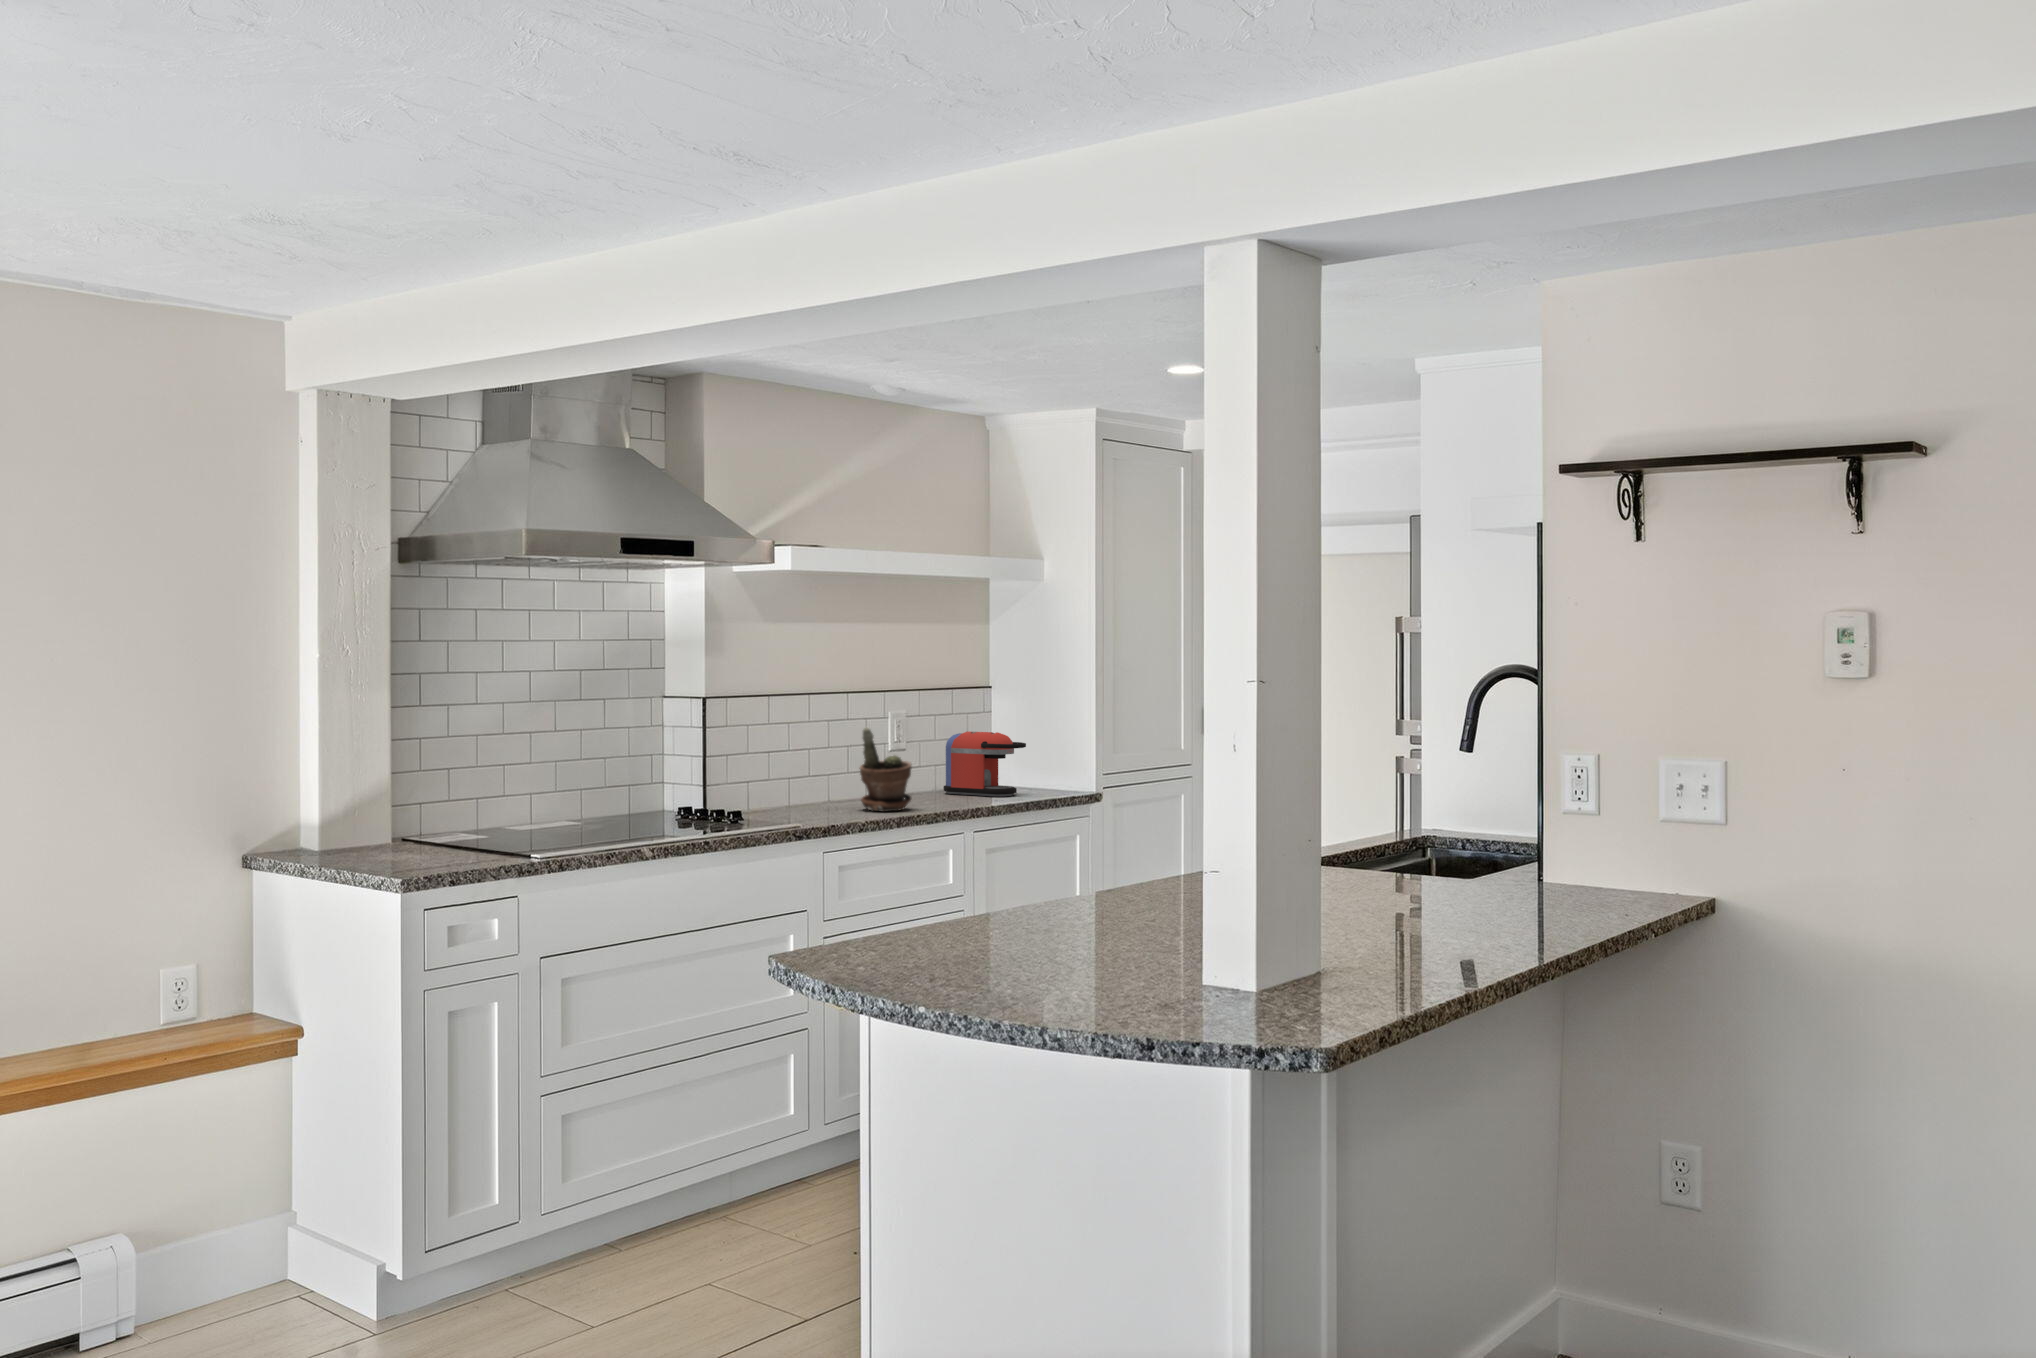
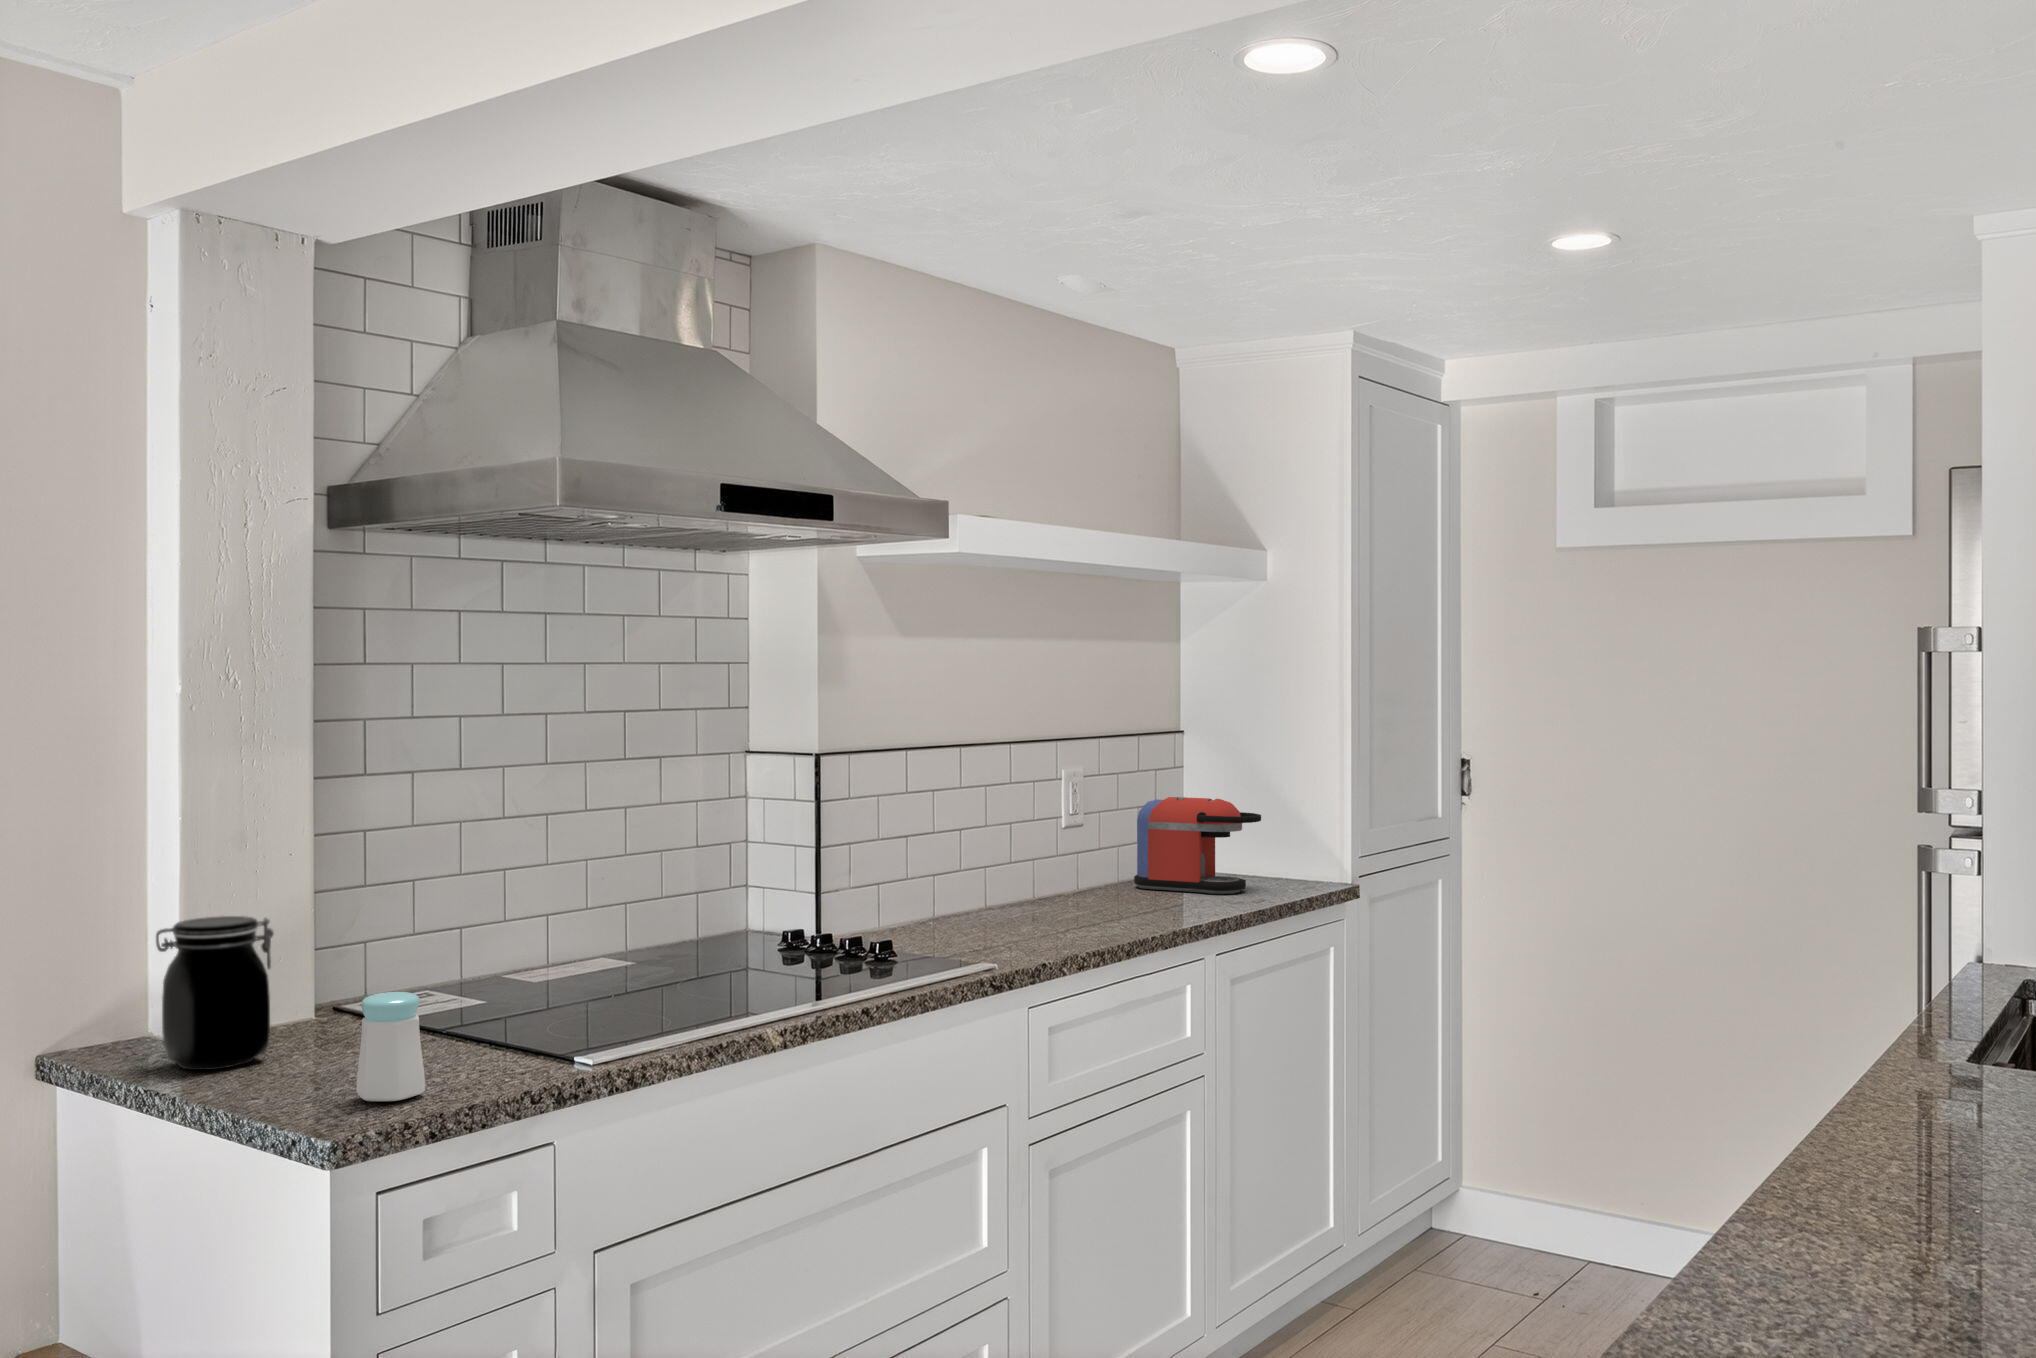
potted plant: present [860,728,912,812] -> none [1050,797,1129,929]
jar: none [309,779,370,858] -> present [156,916,274,1070]
salt shaker: none [414,813,449,867] -> present [357,992,425,1101]

